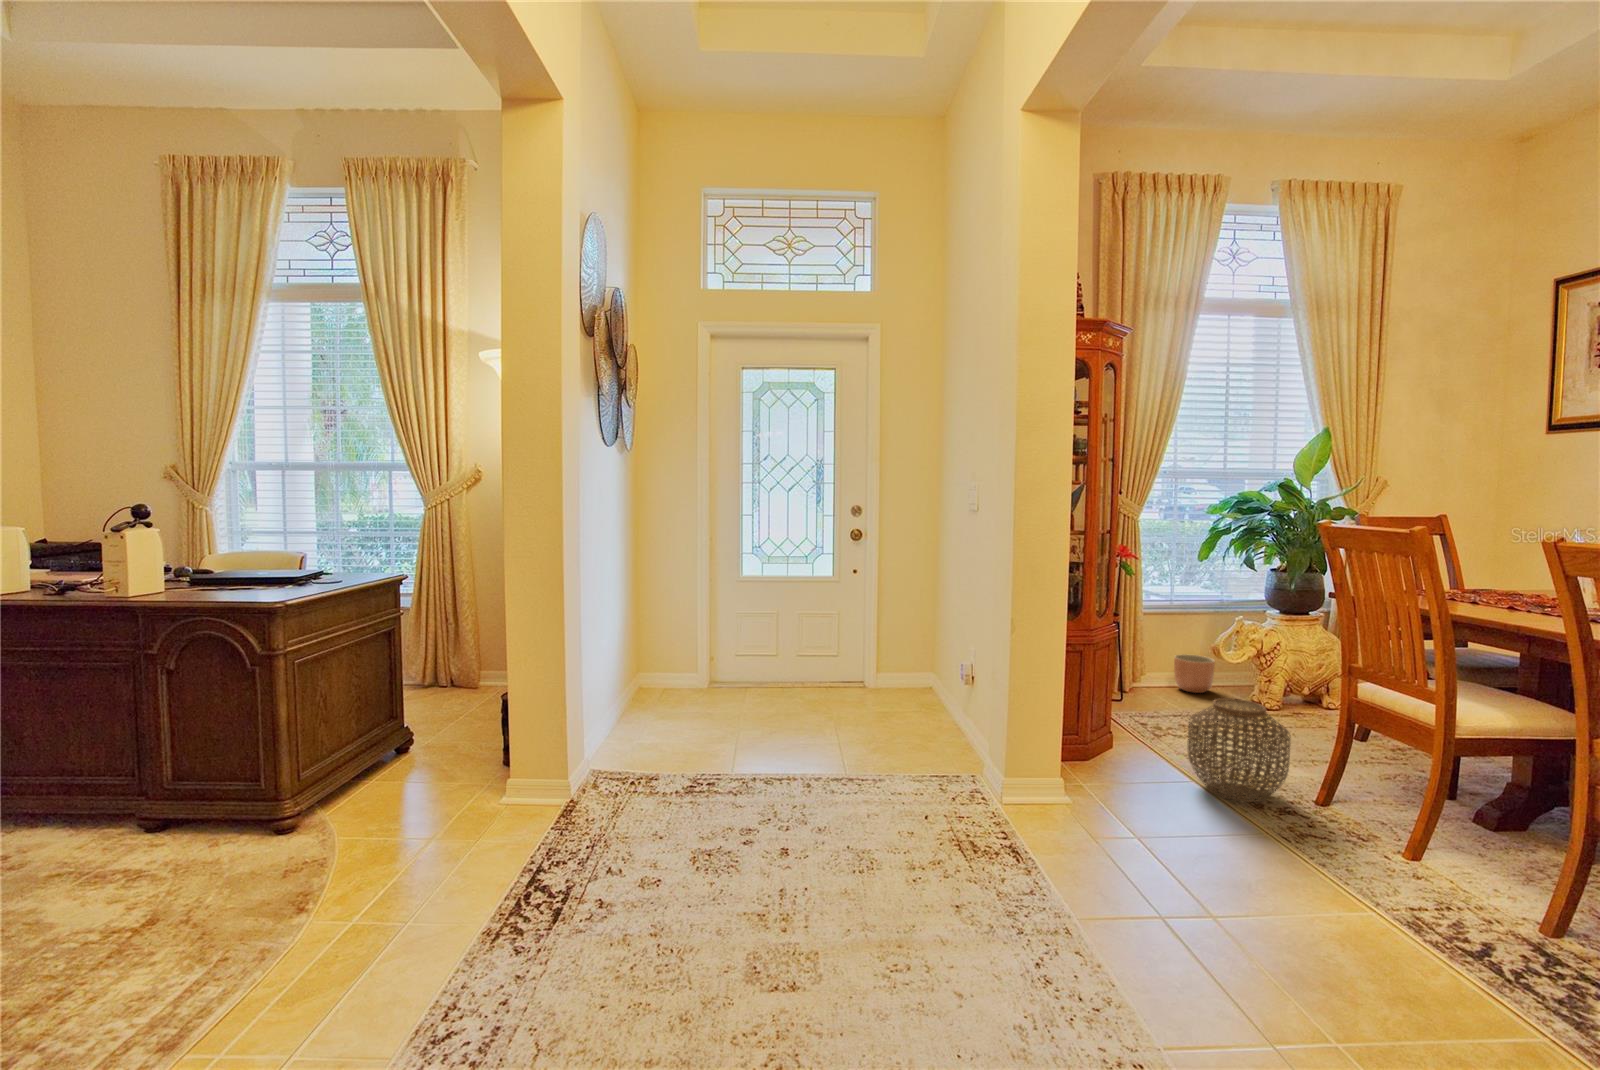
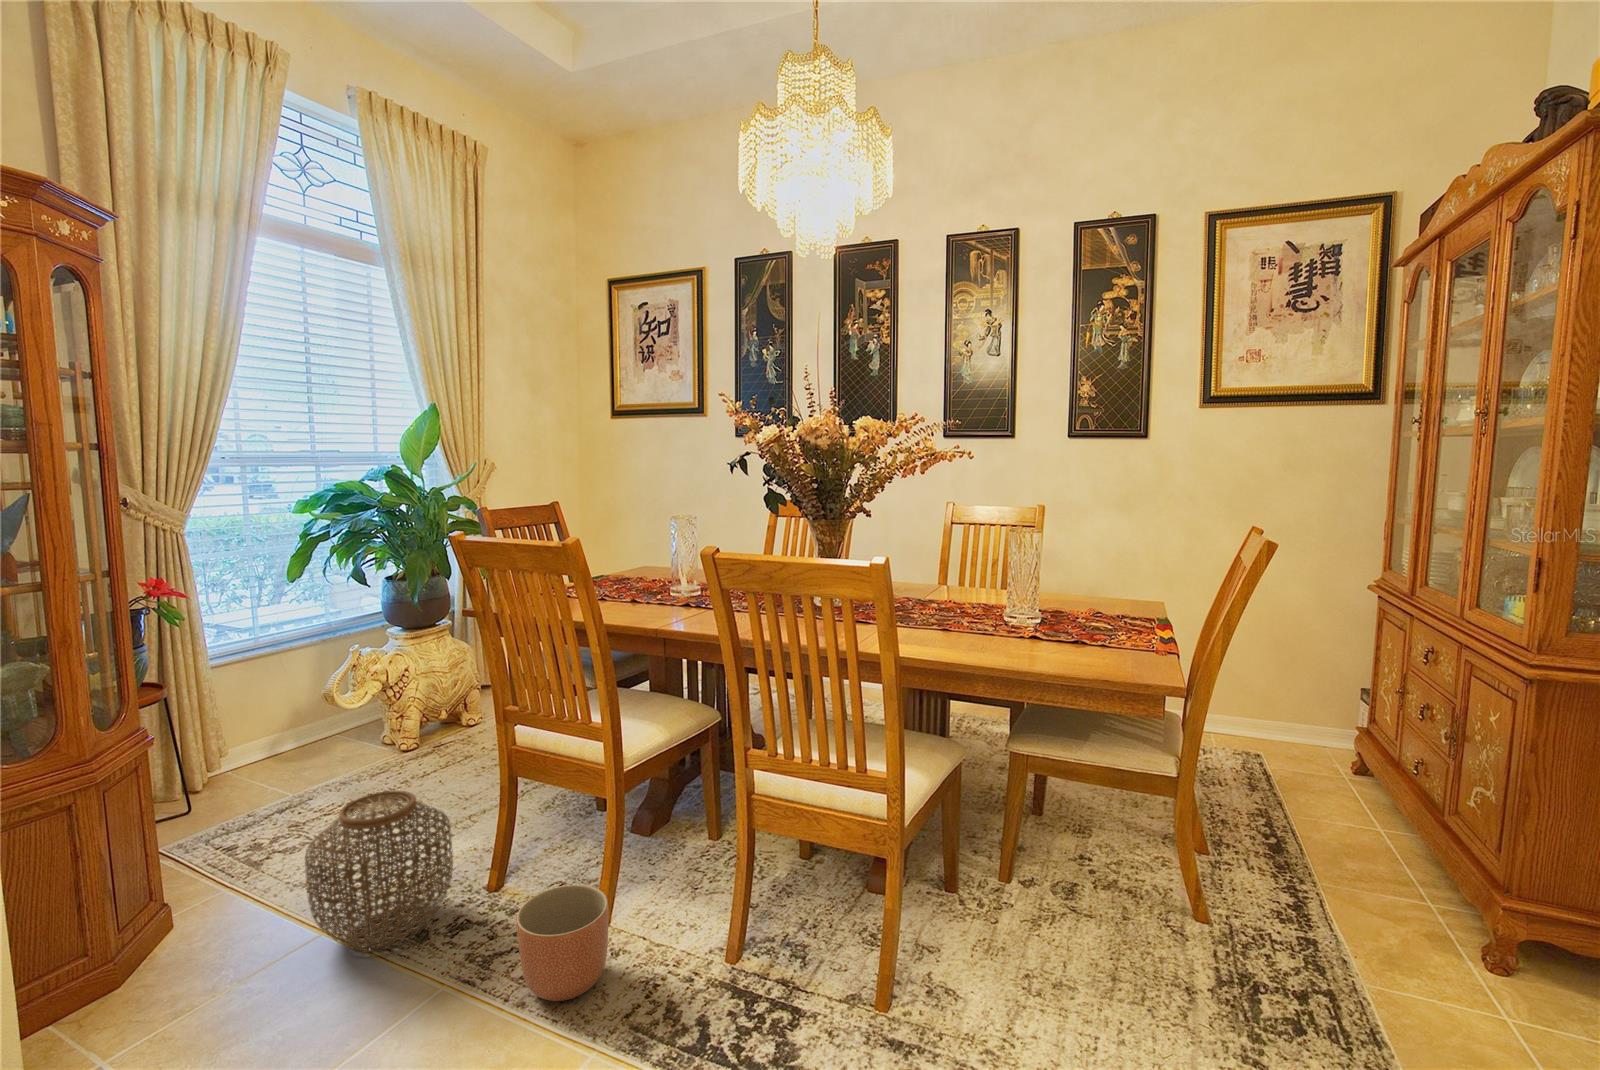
planter: present [1174,654,1215,693] -> present [517,885,608,1001]

